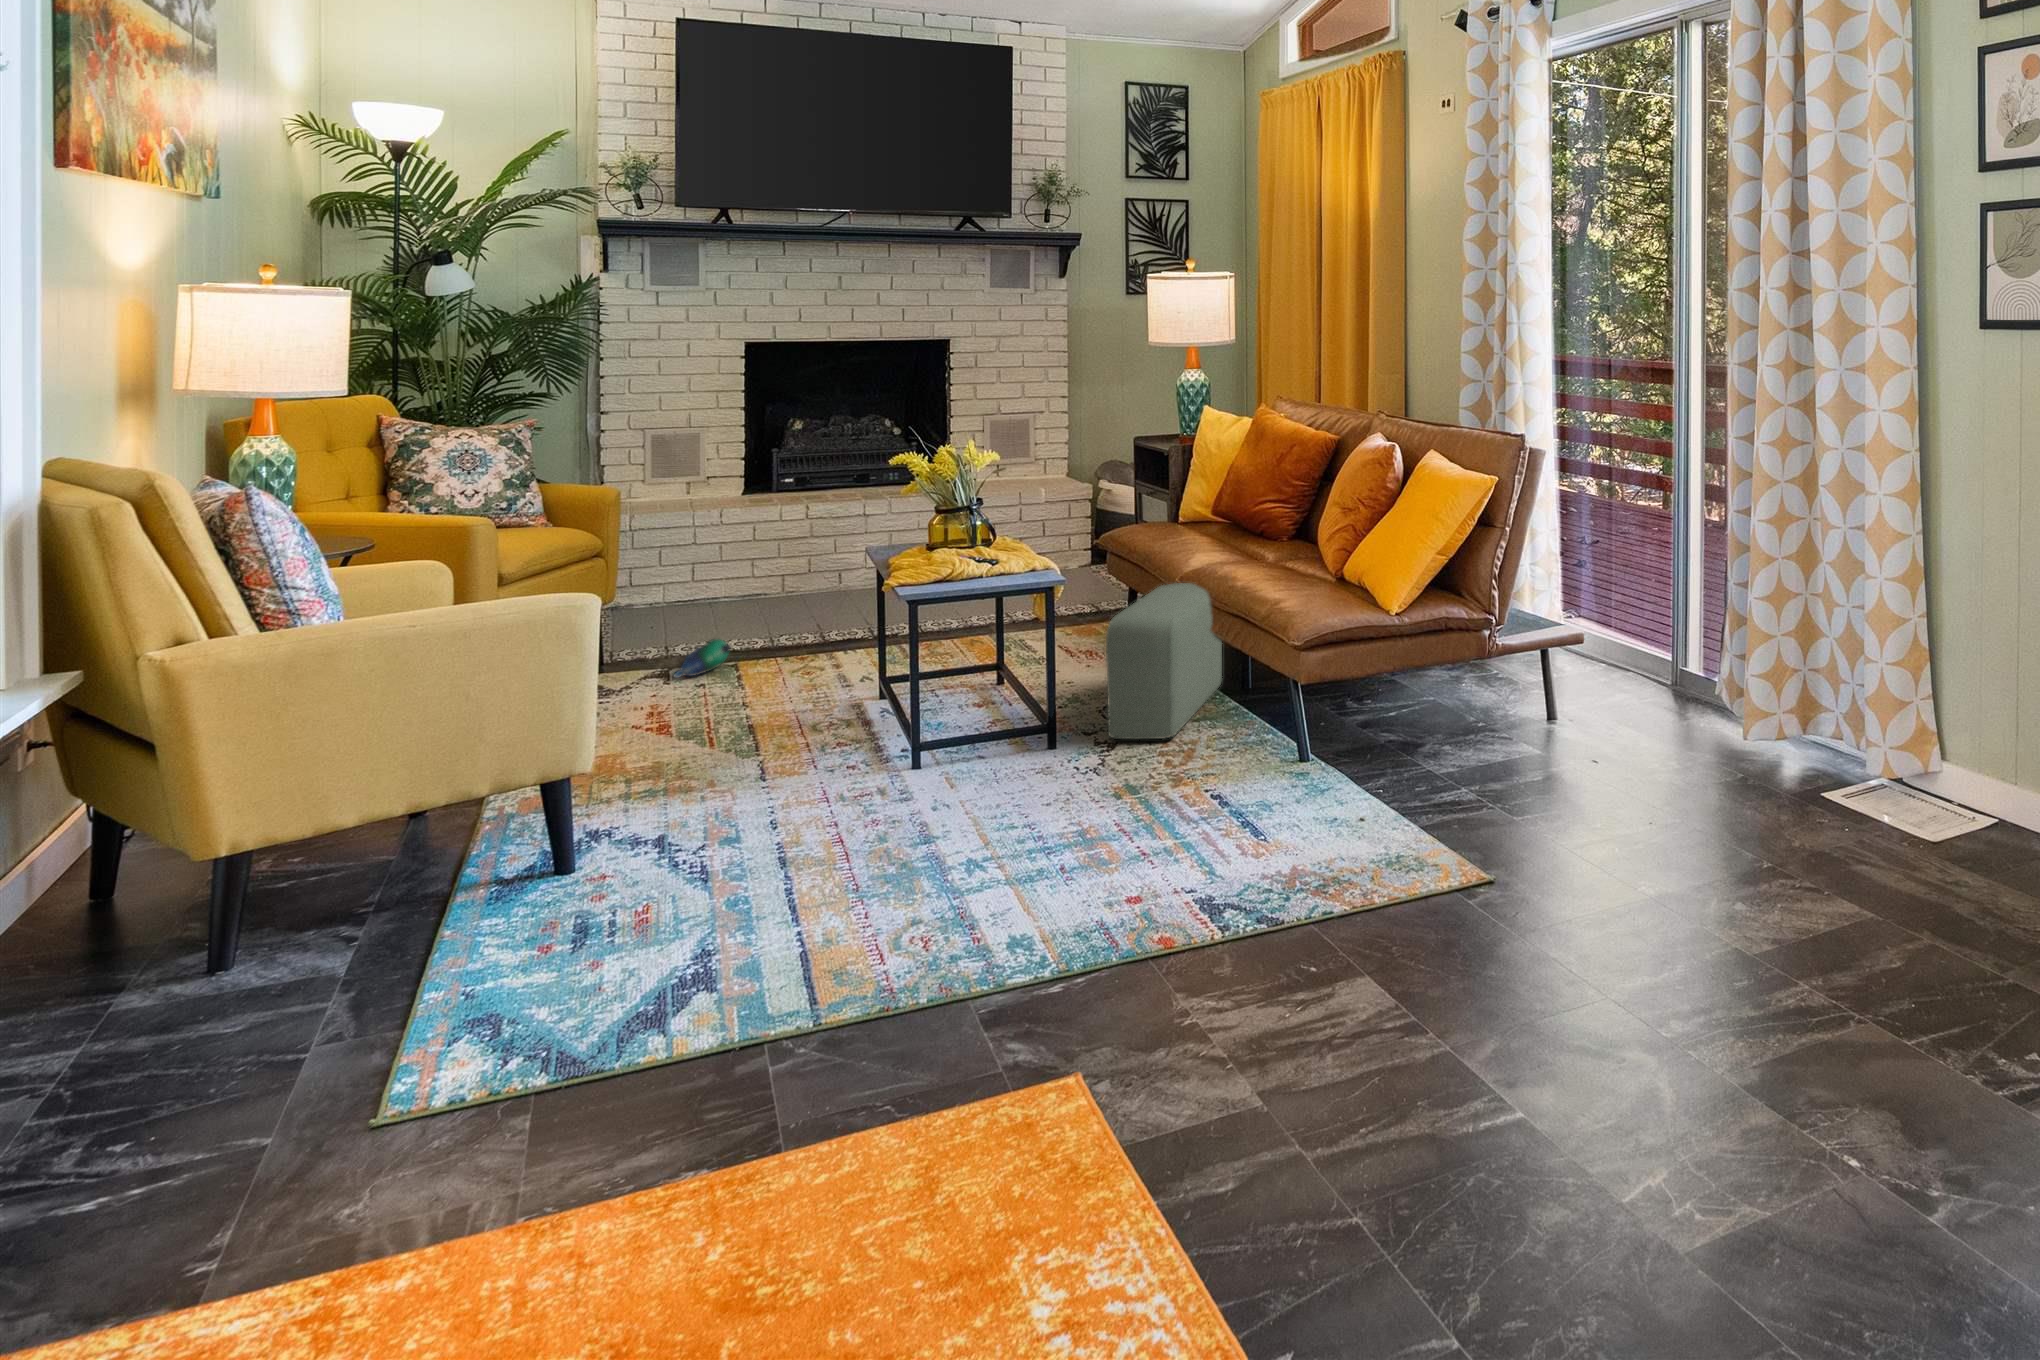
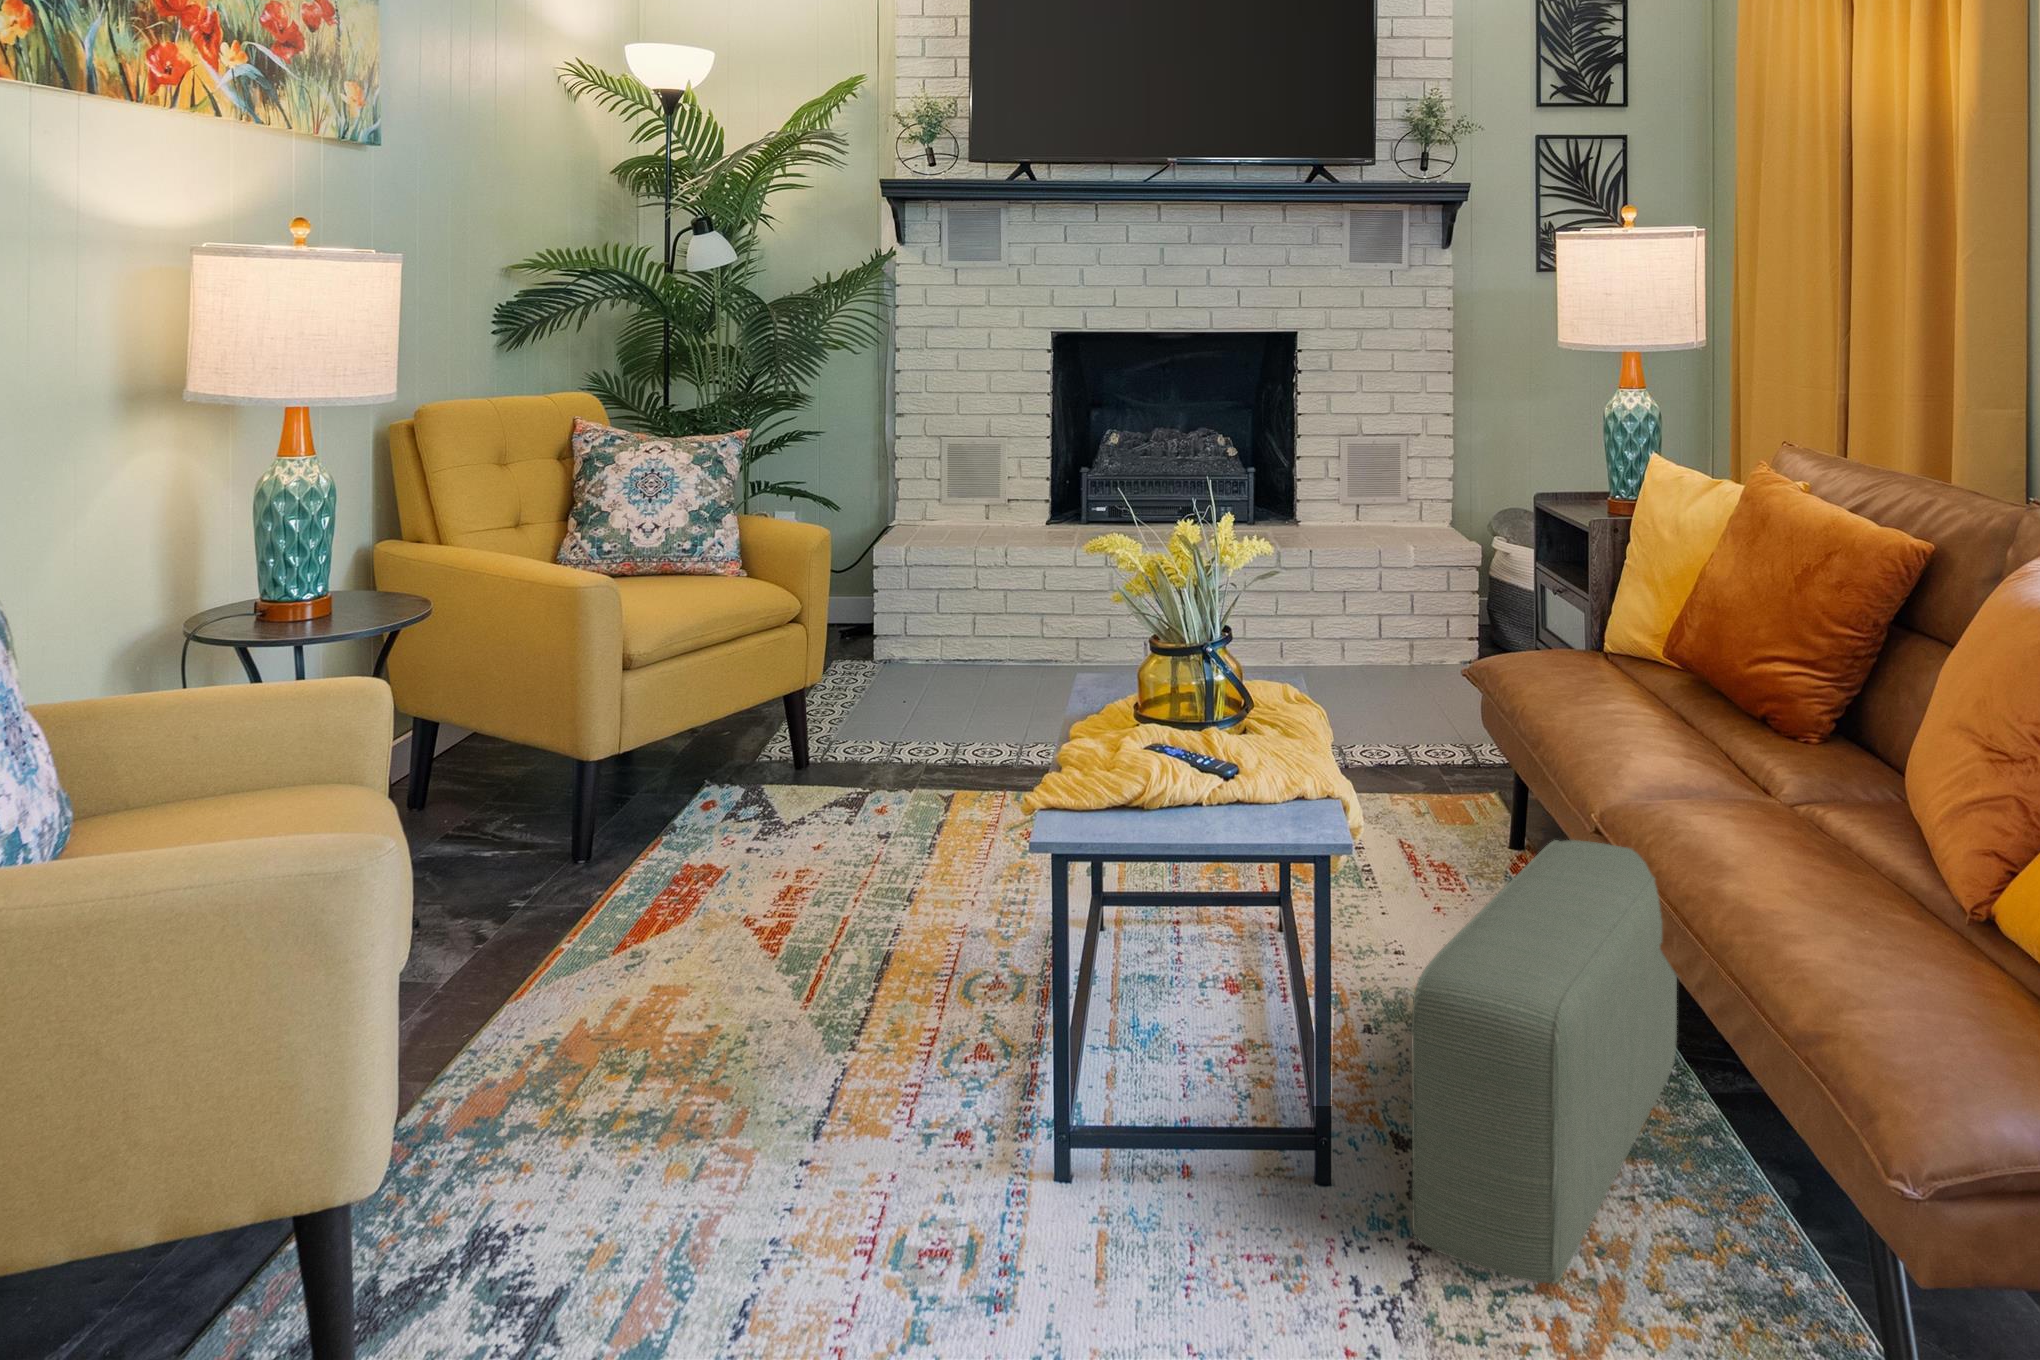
plush toy: present [674,639,731,678] -> none [819,779,908,841]

